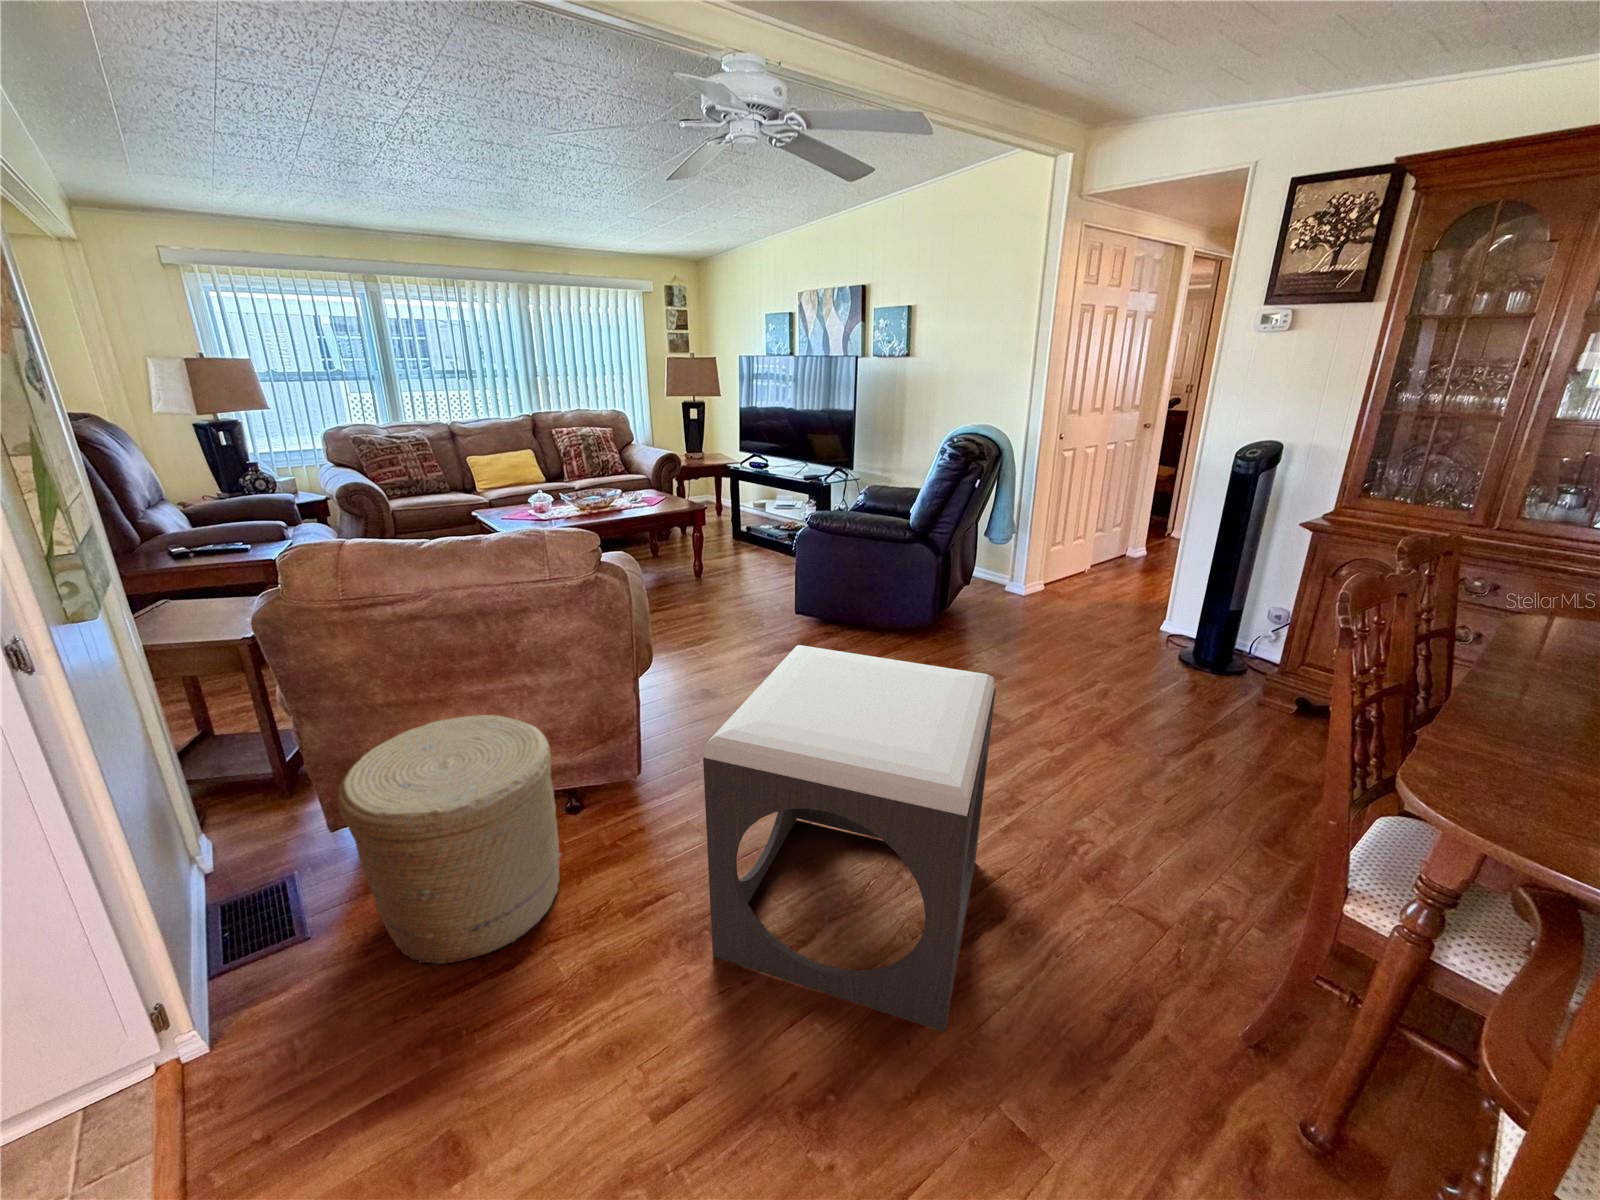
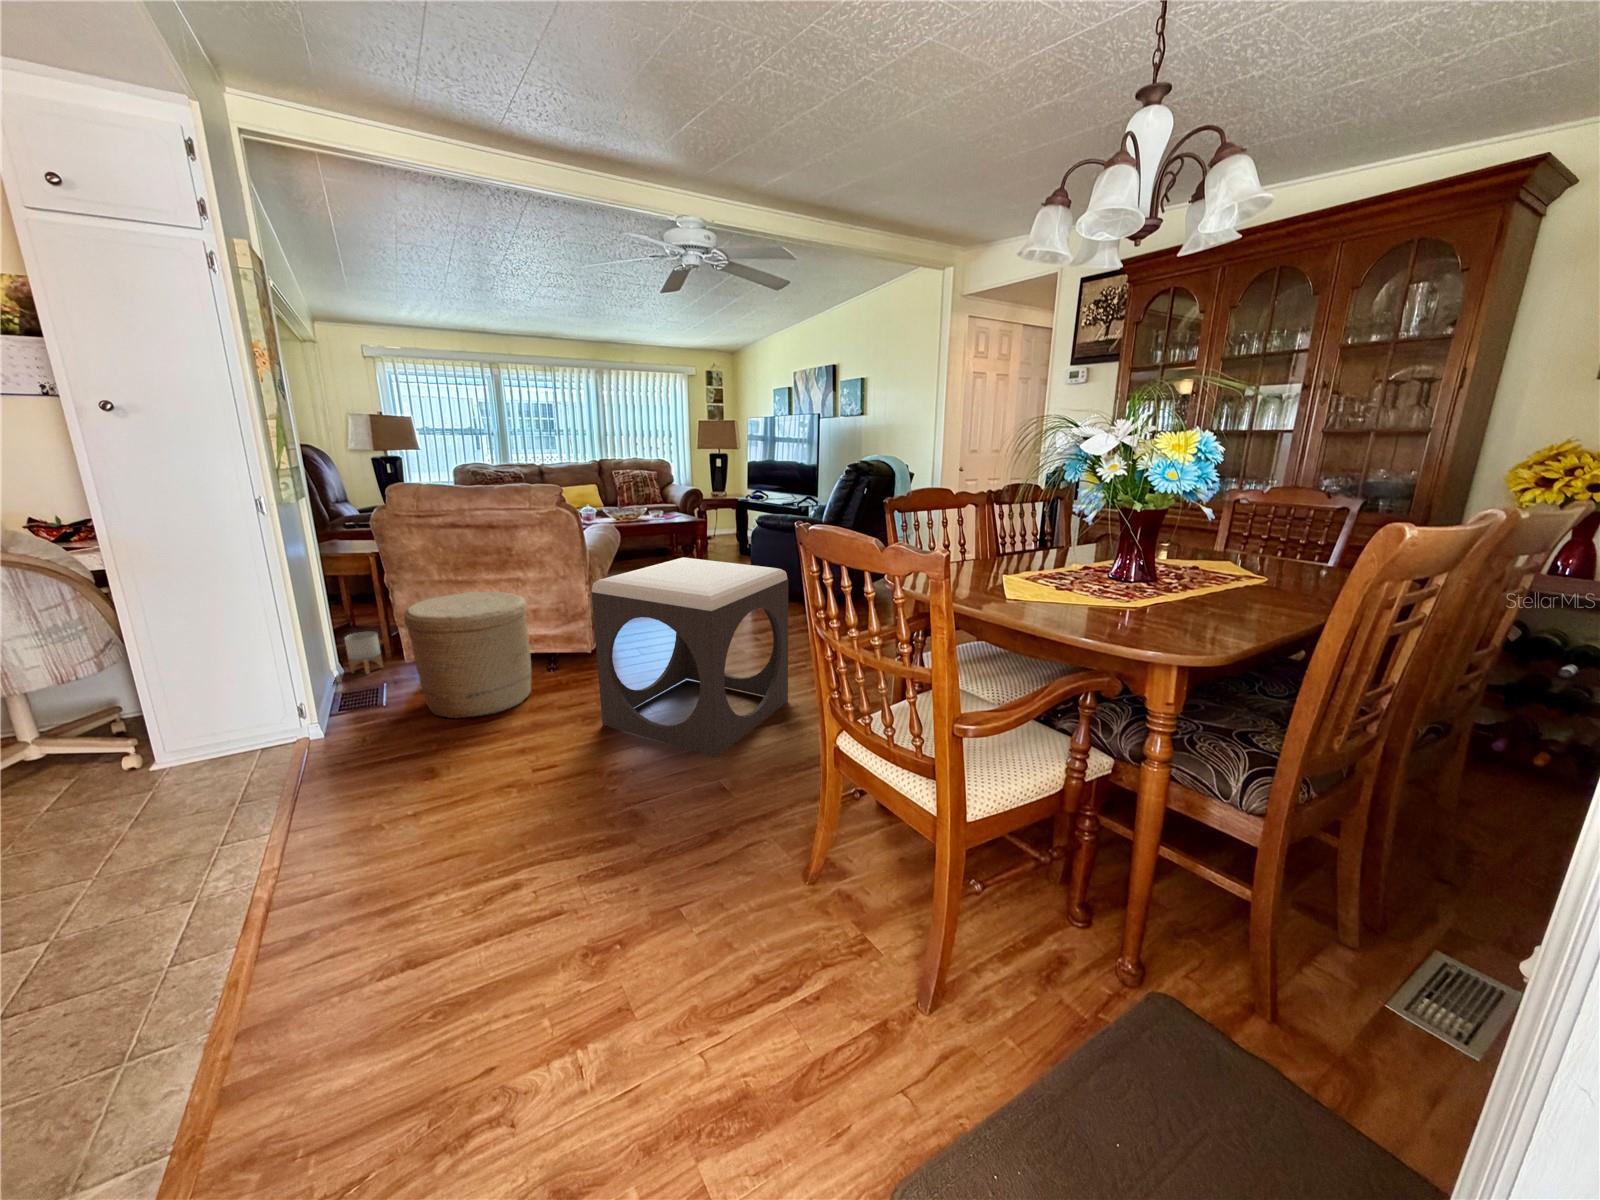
planter: none [210,773,284,850] -> present [345,632,383,674]

